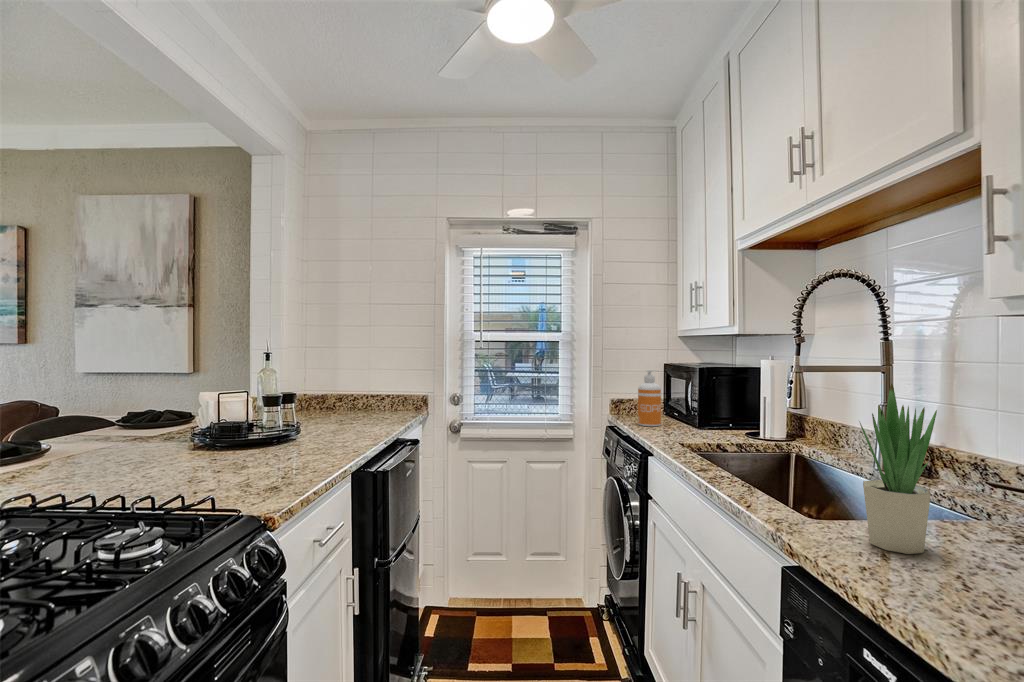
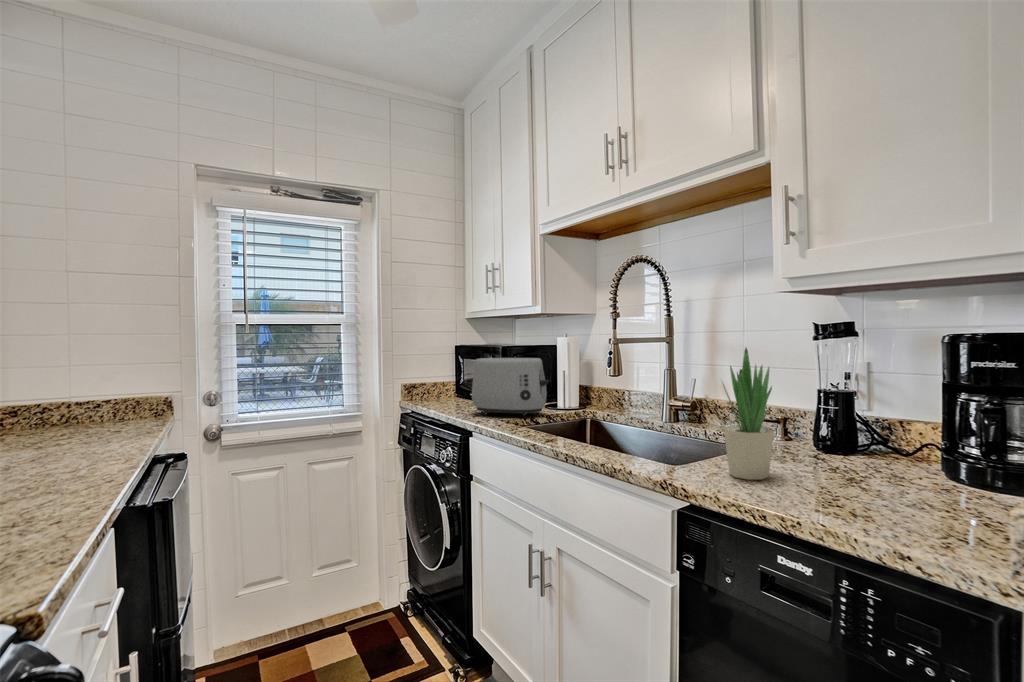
soap dispenser: present [638,370,661,426] -> none [442,351,465,409]
toaster: none [657,379,736,441] -> present [472,358,549,417]

